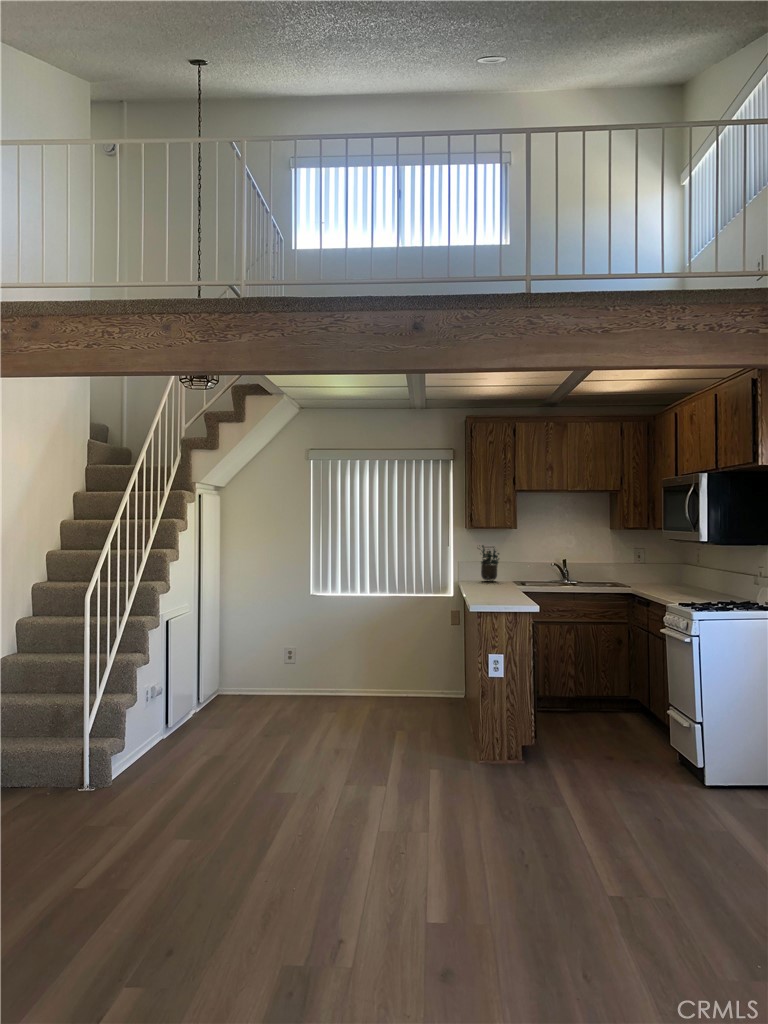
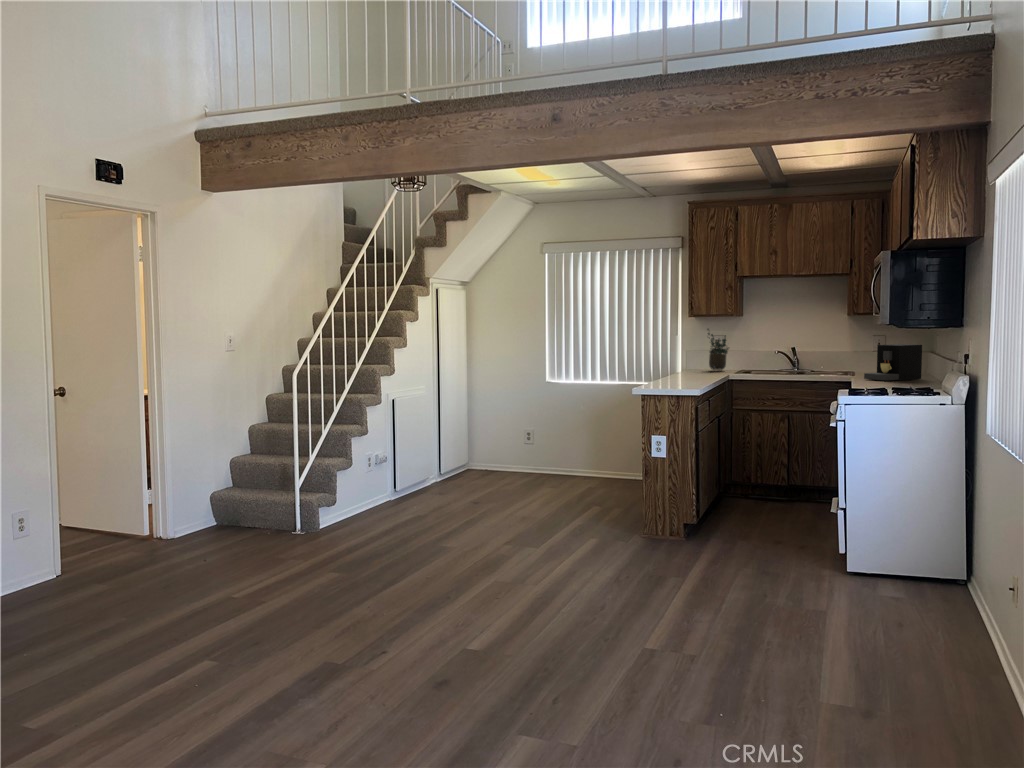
coffee maker: none [646,557,688,591] -> present [864,344,922,381]

